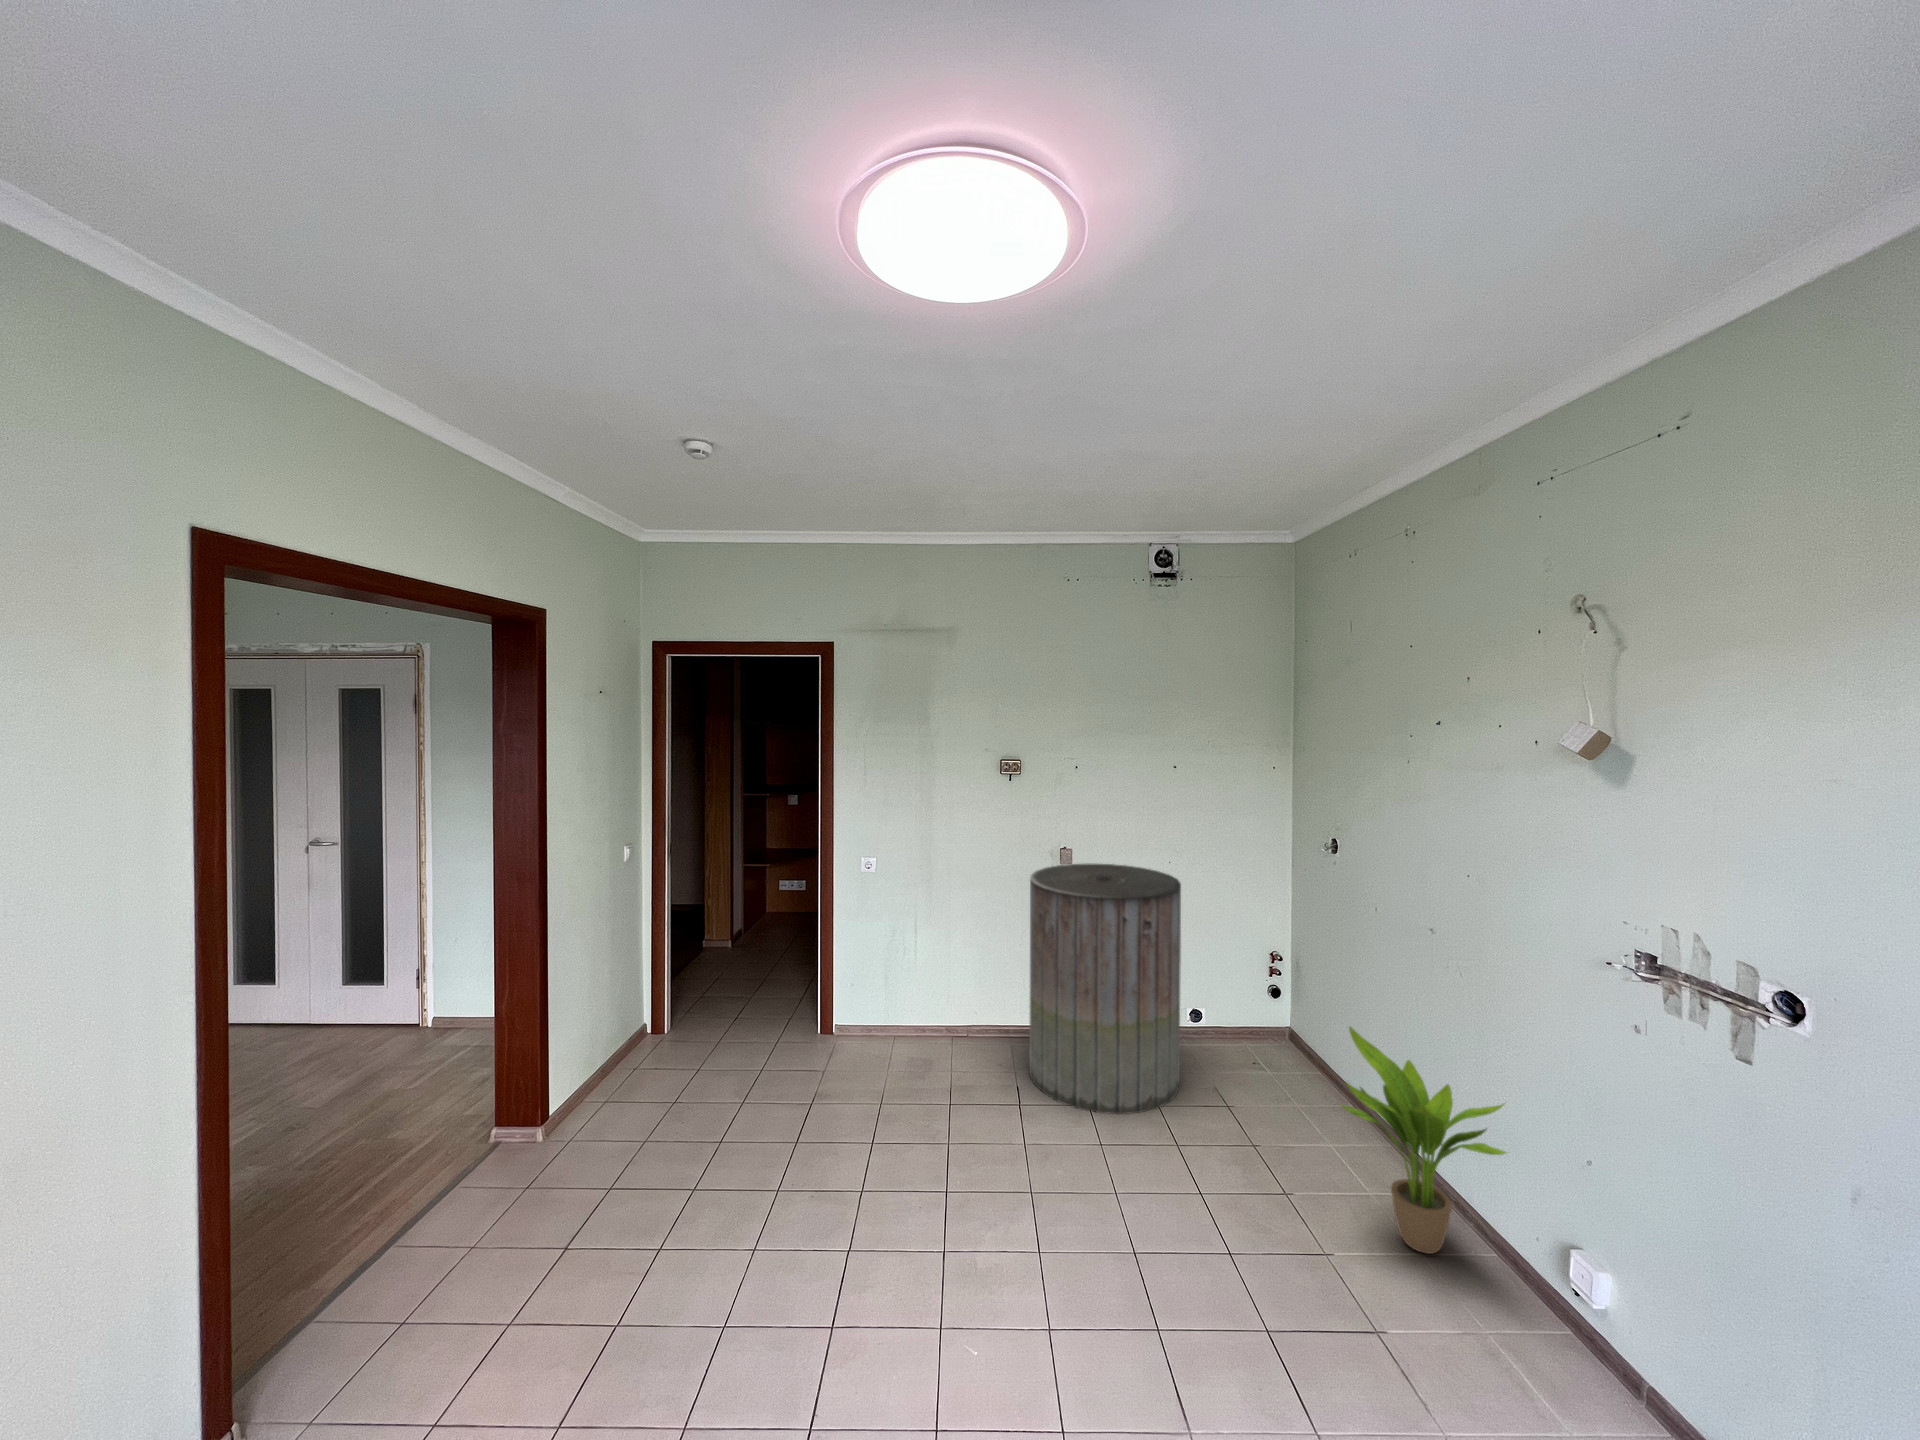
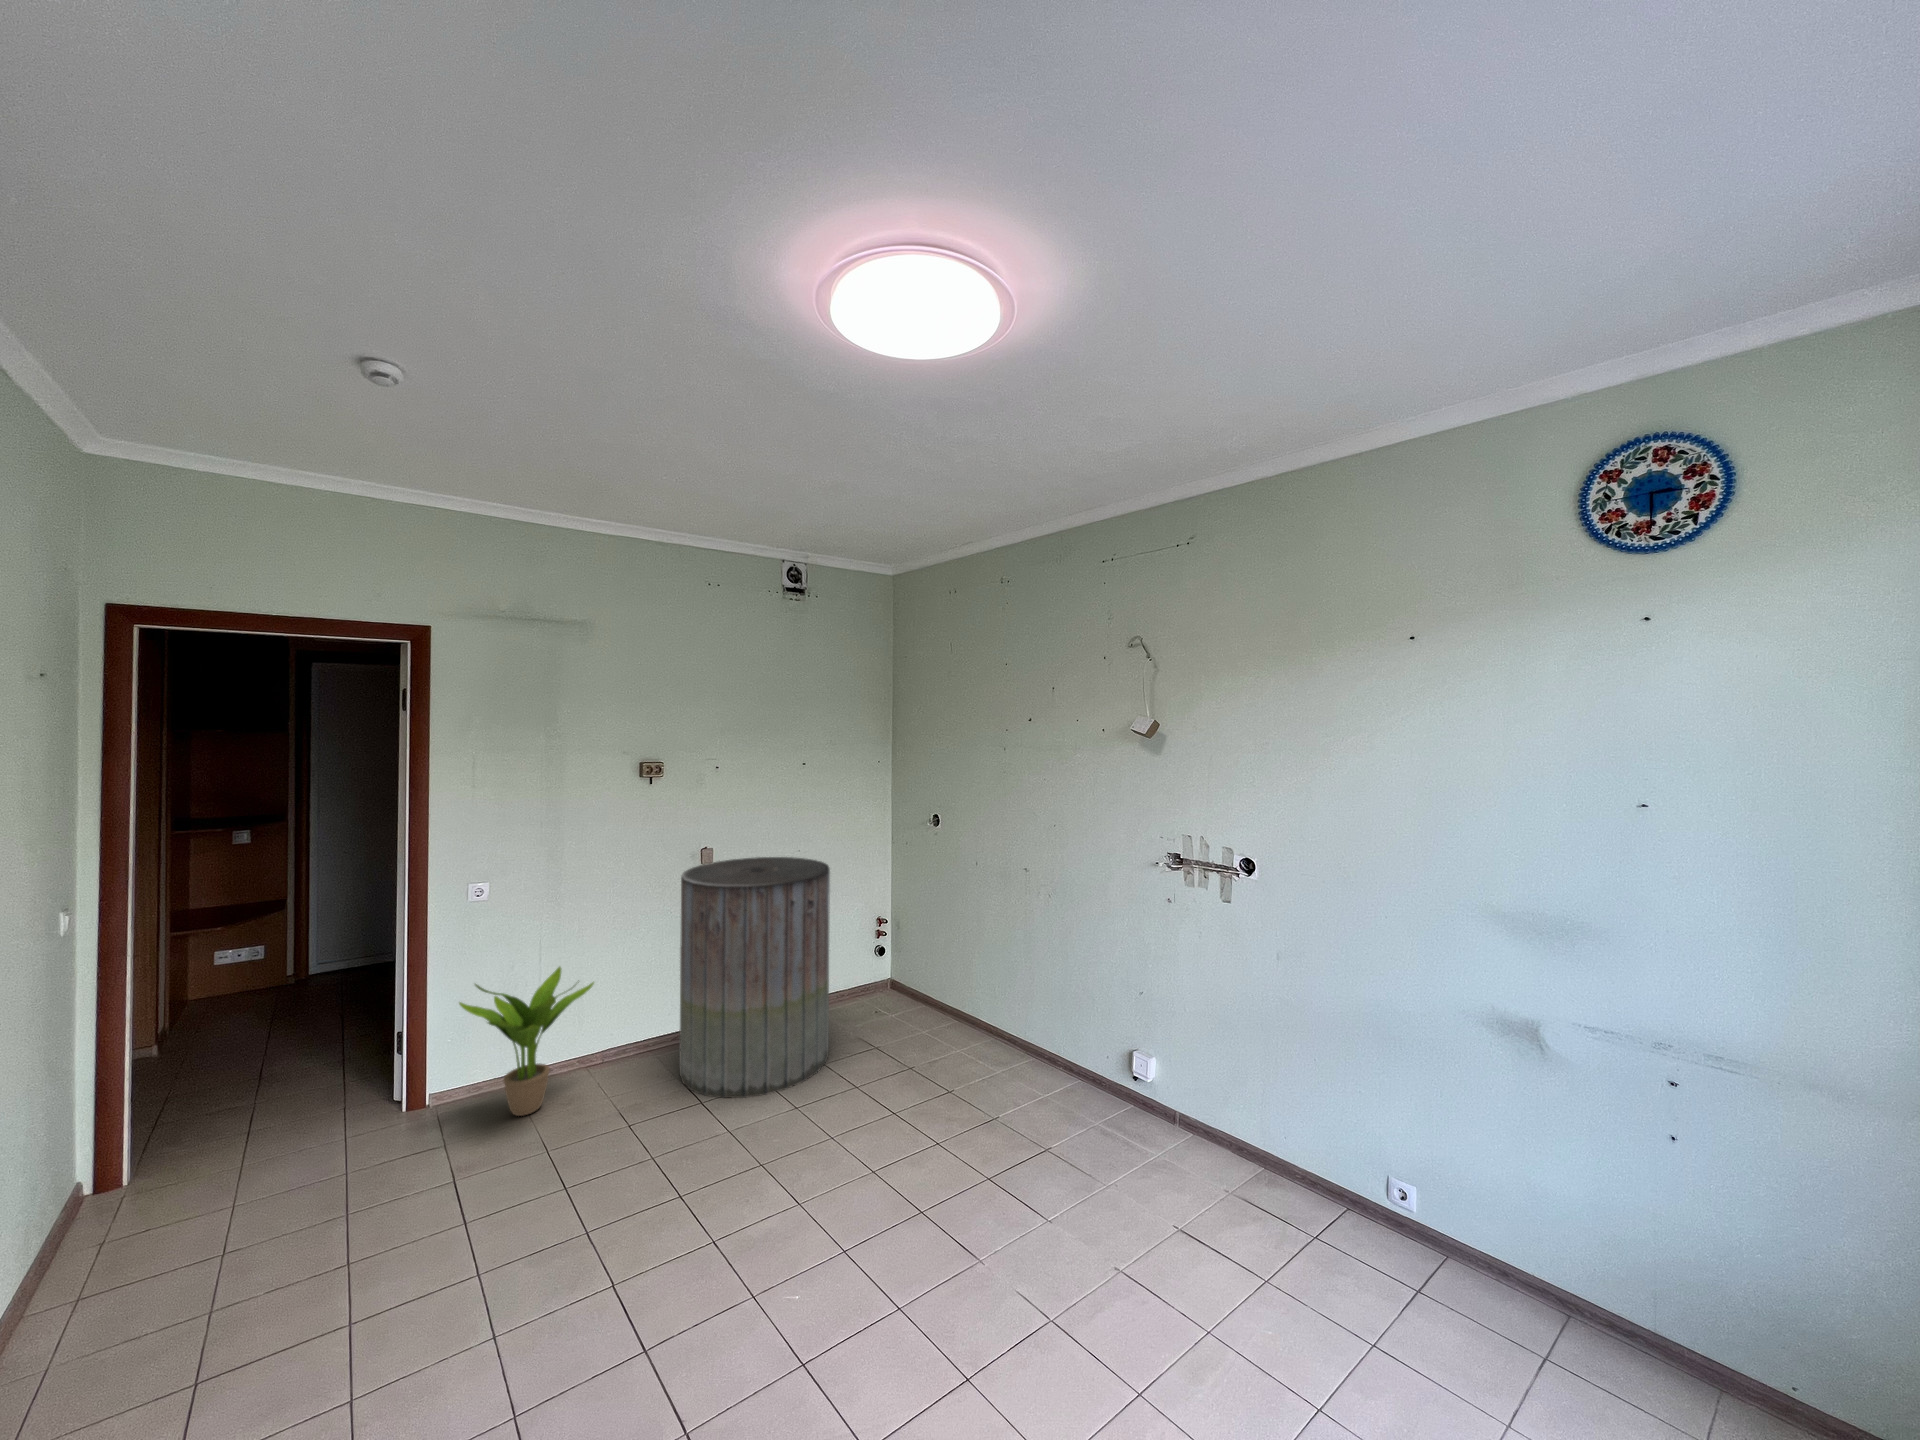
potted plant: present [1342,1027,1506,1254] -> present [459,967,594,1116]

